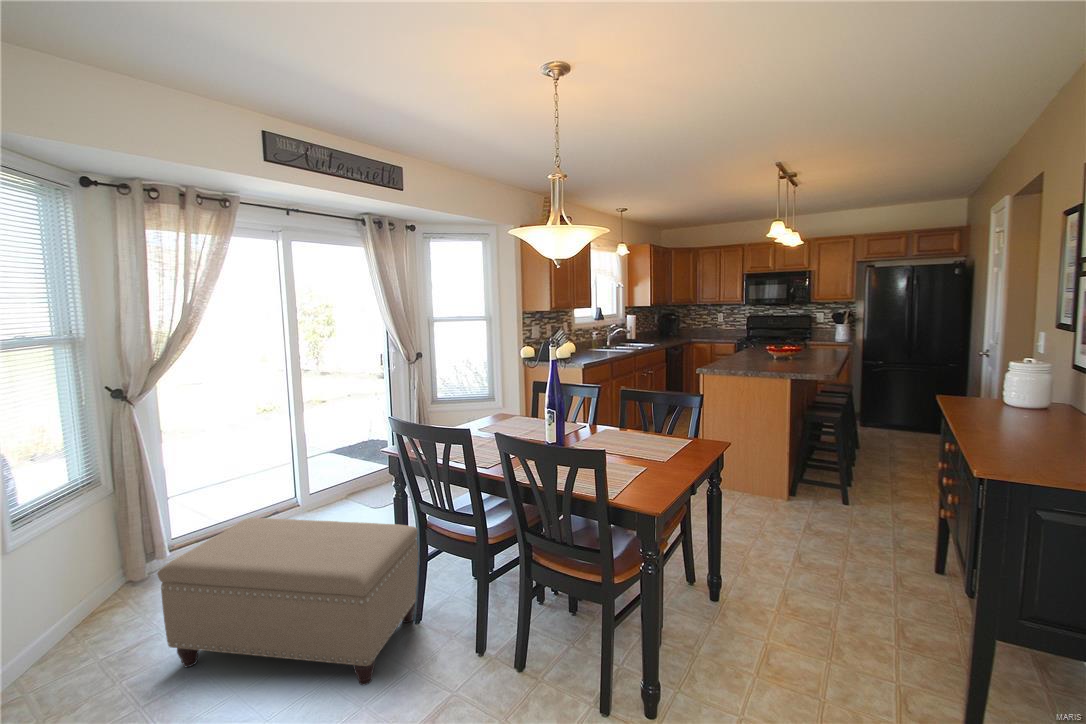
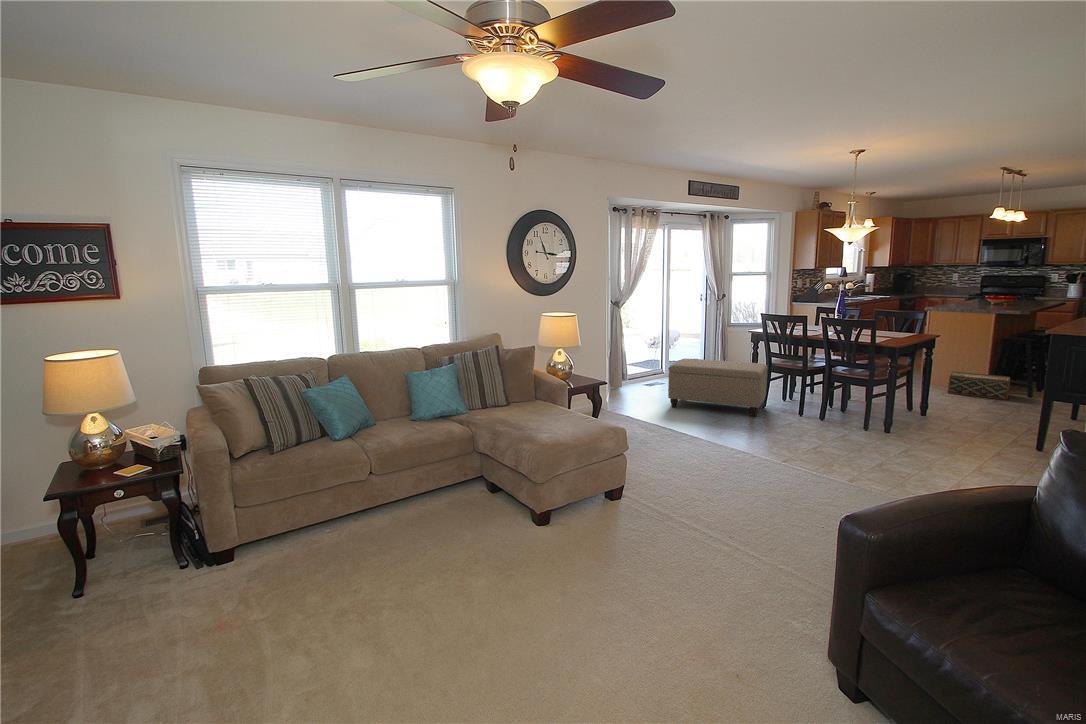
woven basket: none [740,469,823,518] -> present [948,372,1011,400]

